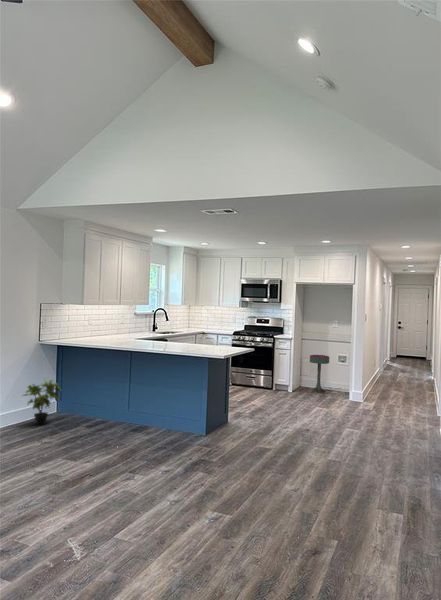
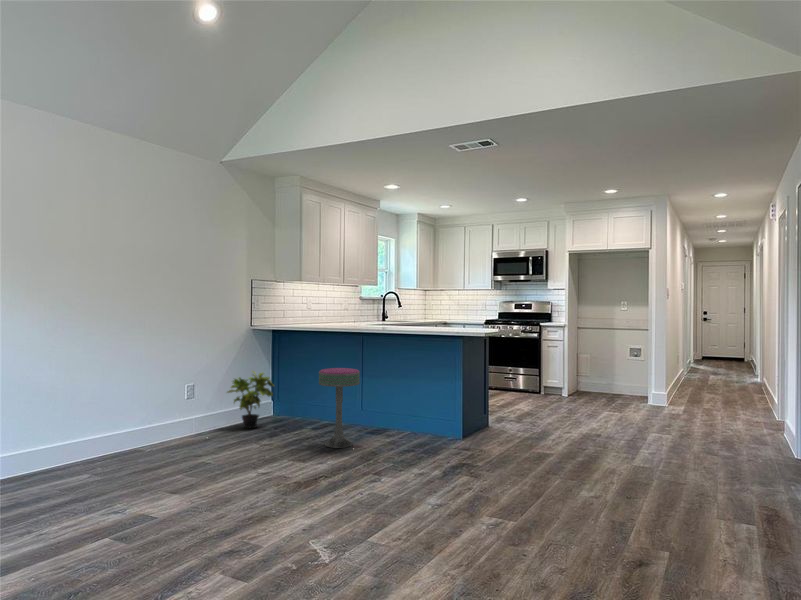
bar stool: present [310,355,329,392] -> present [319,368,360,448]

